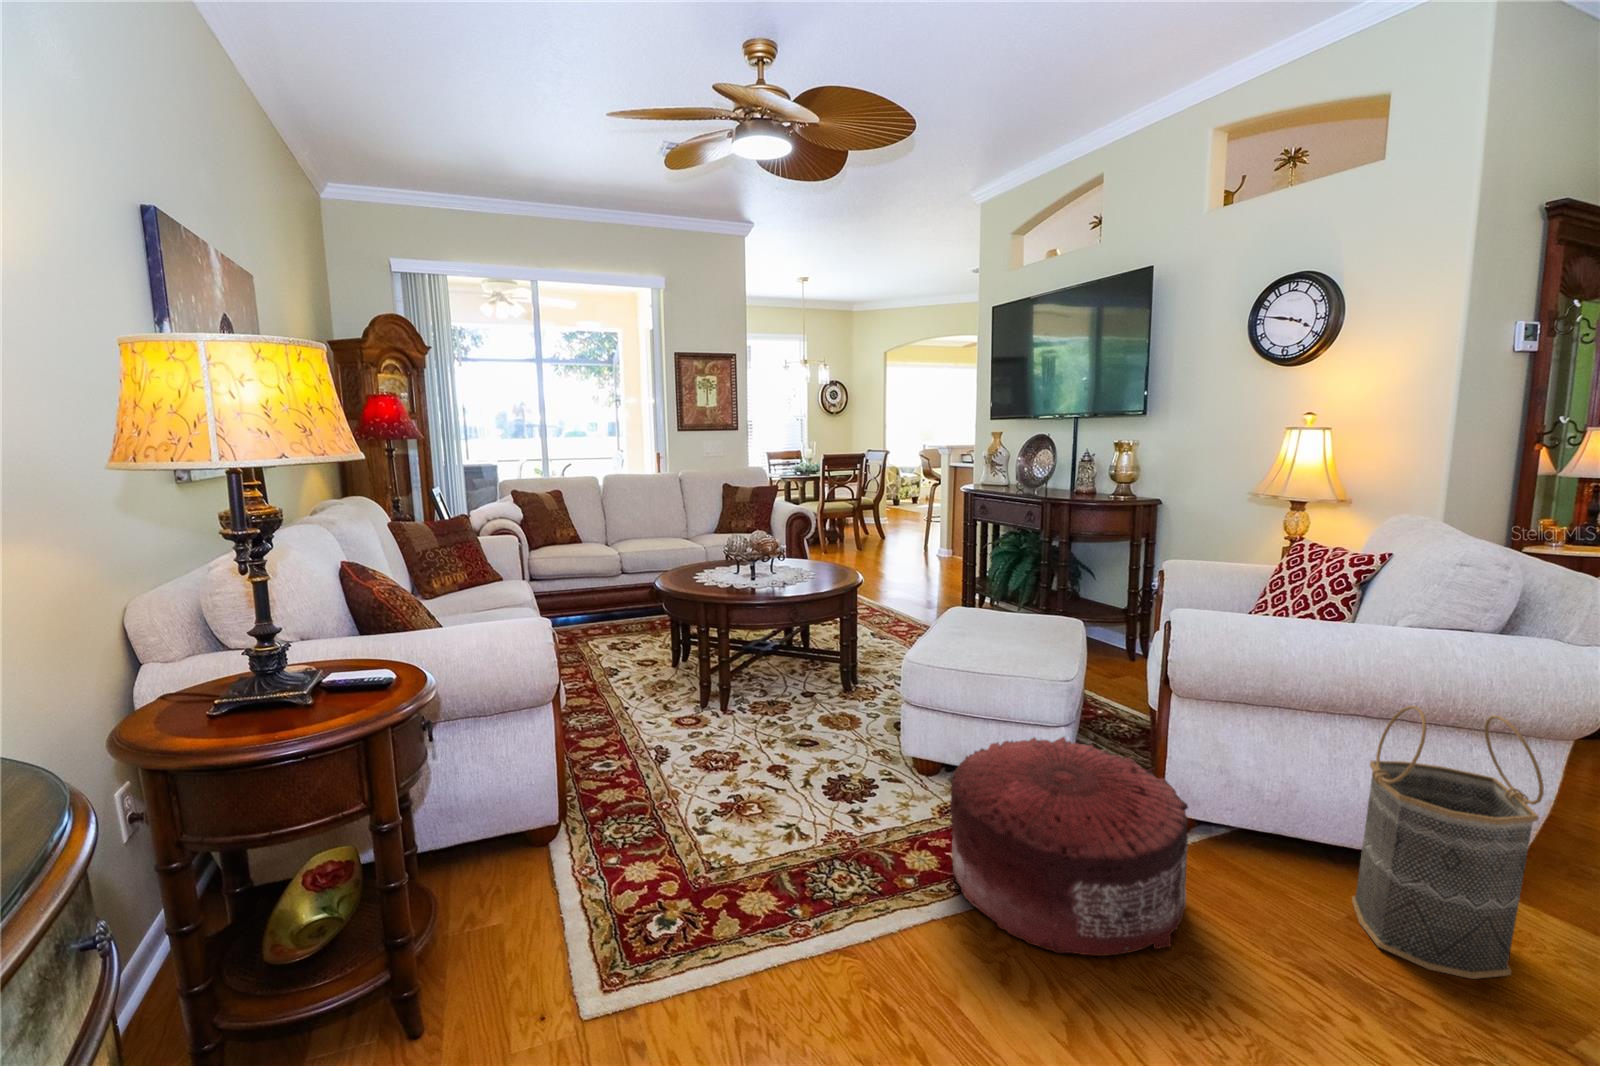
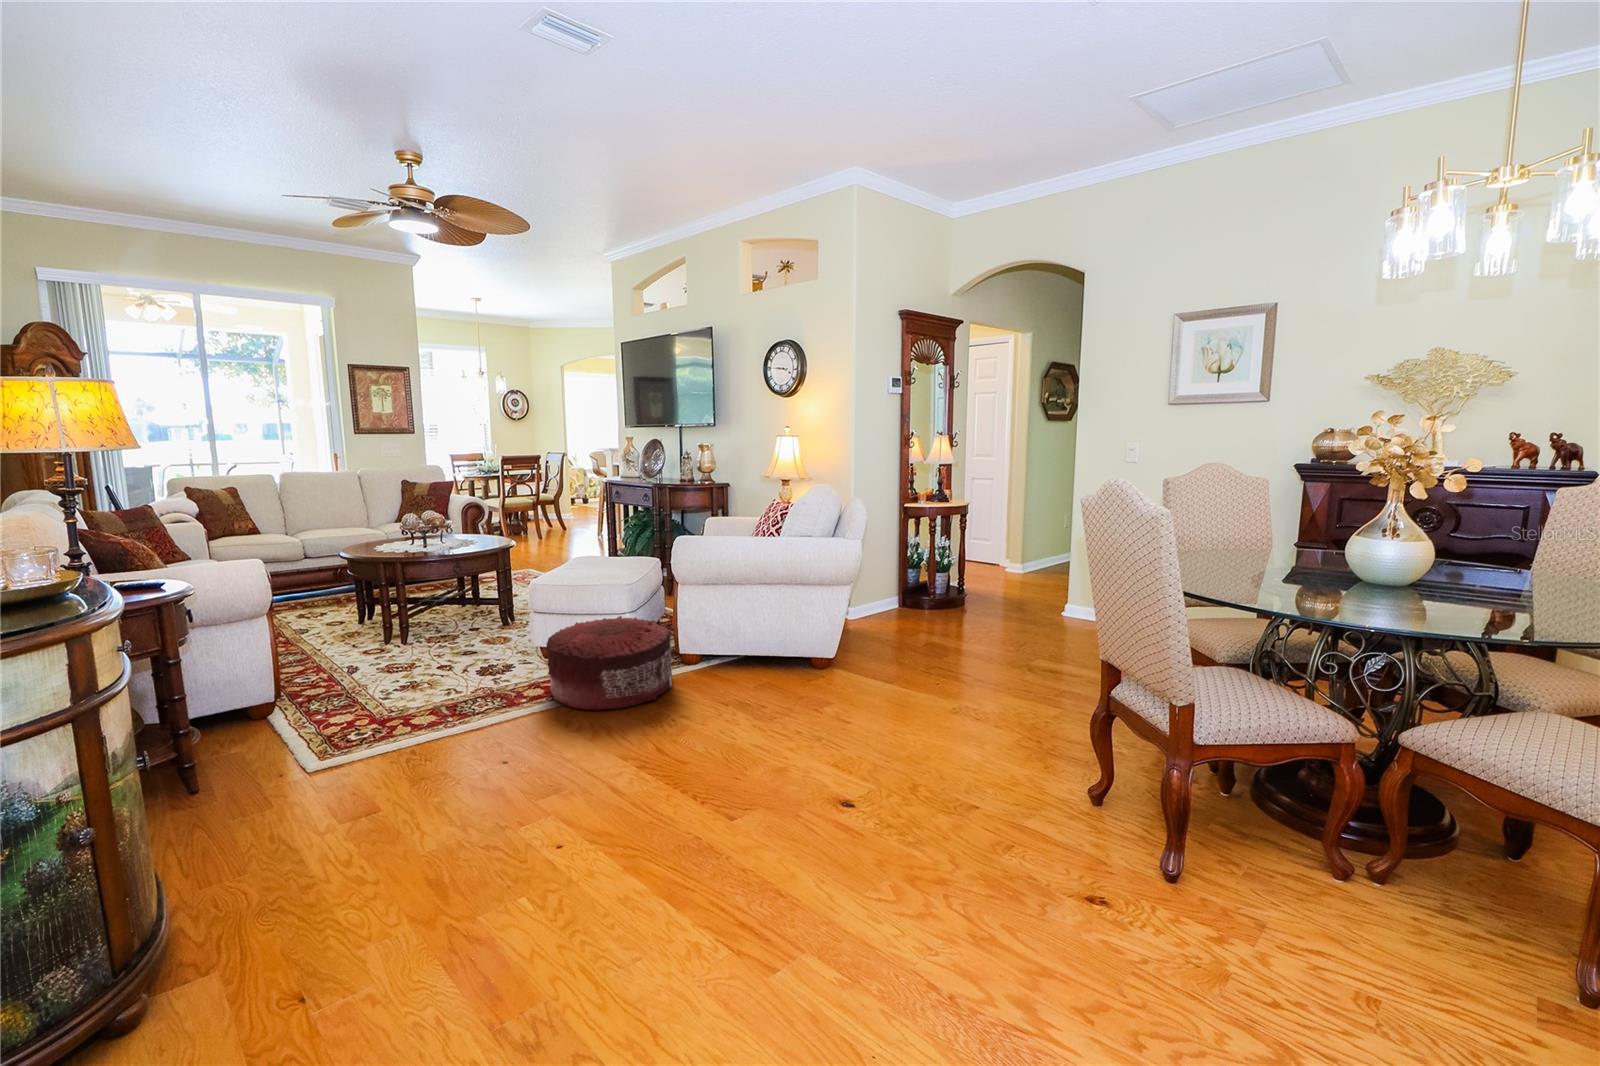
basket: present [1352,706,1544,979] -> none [751,573,806,691]

